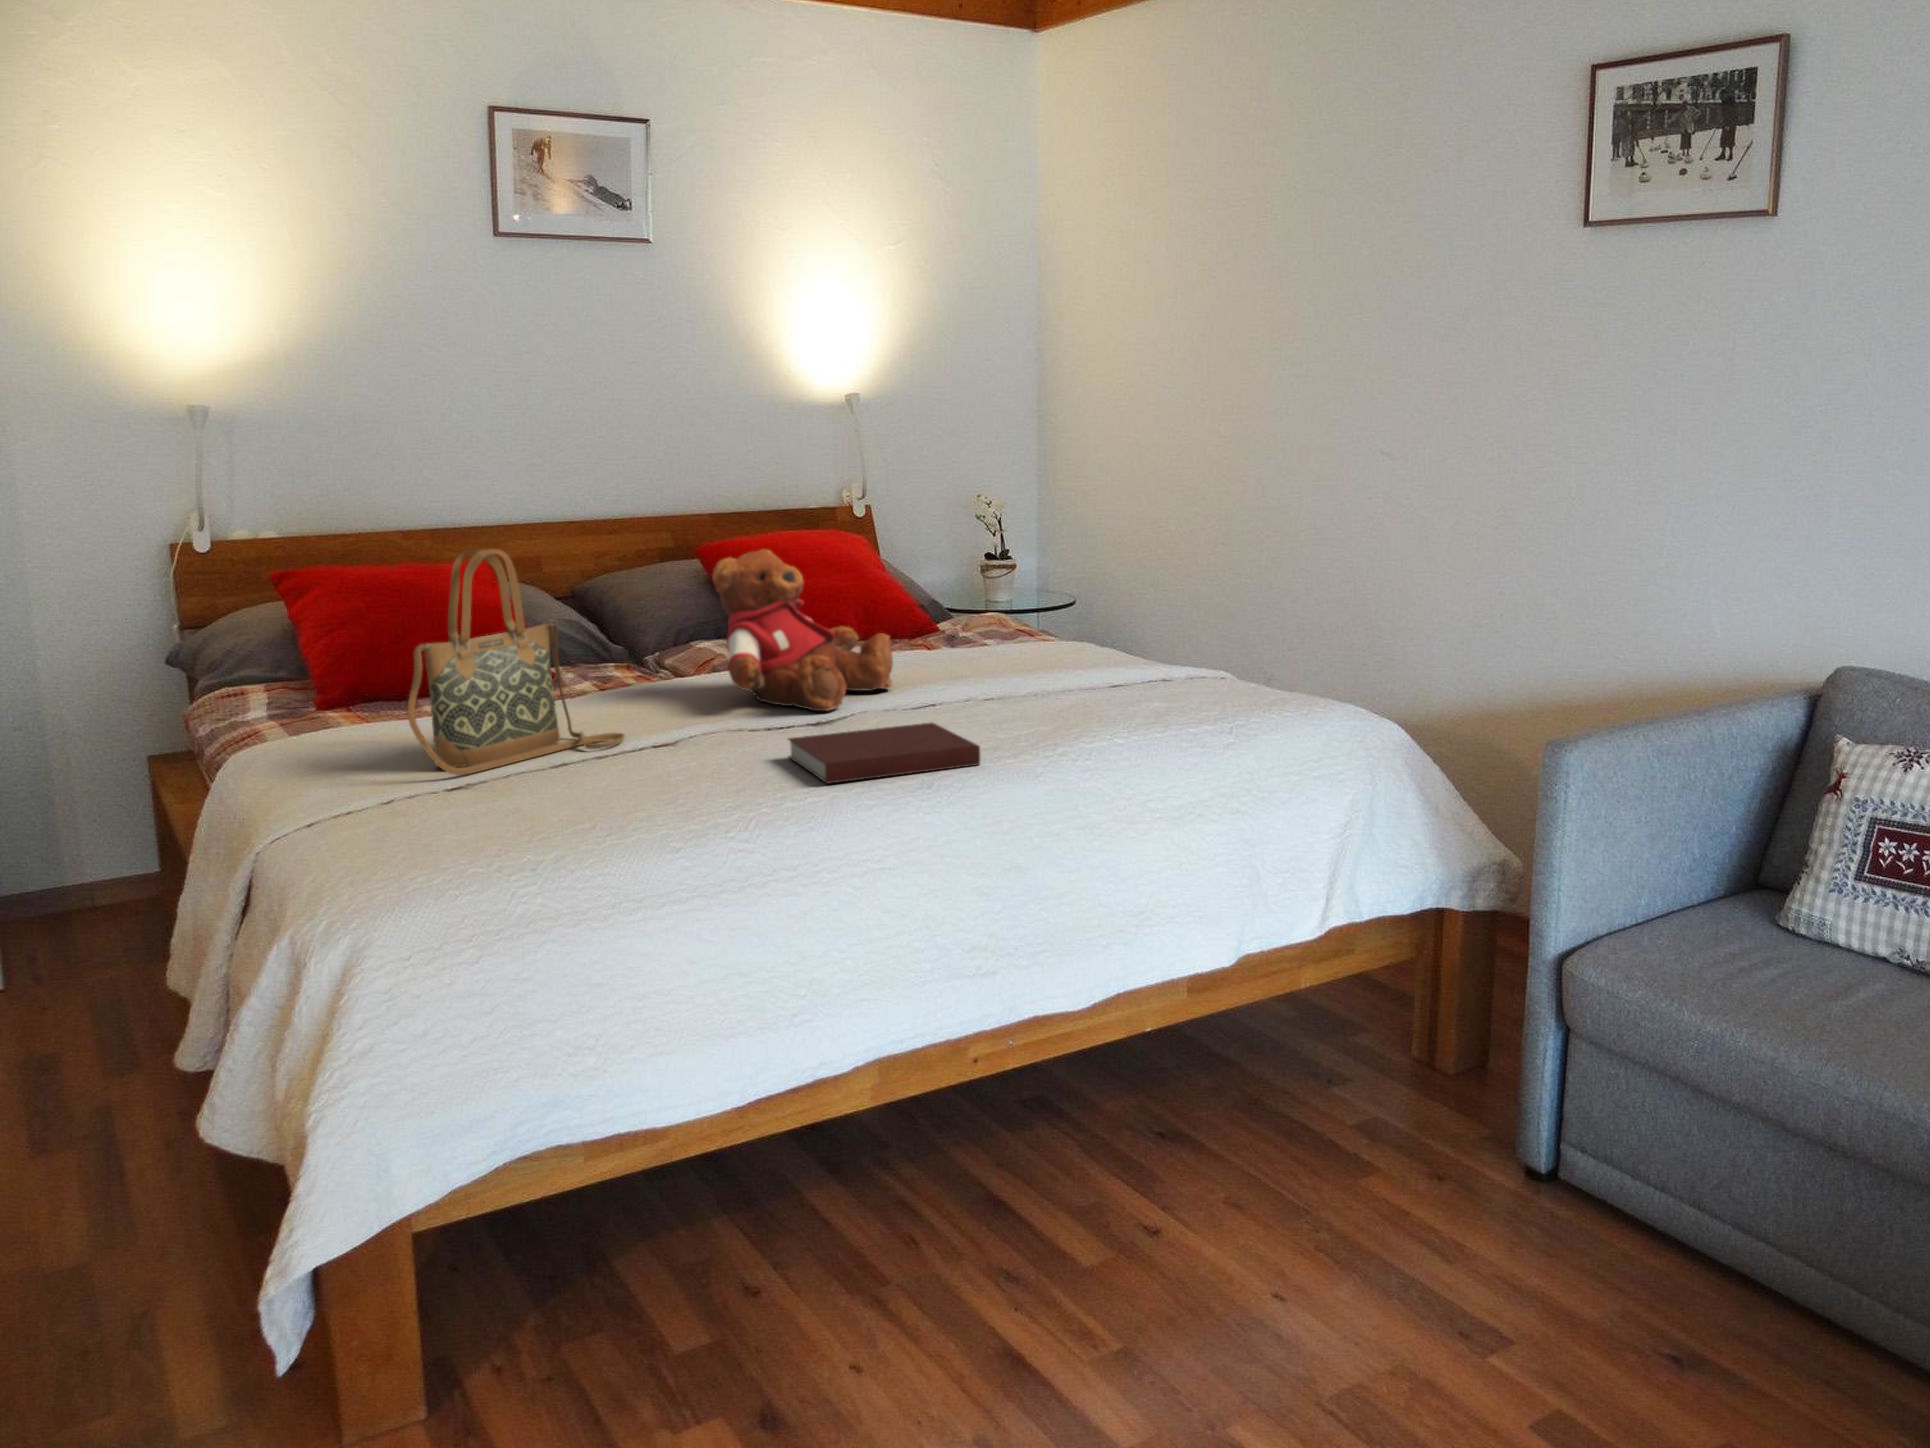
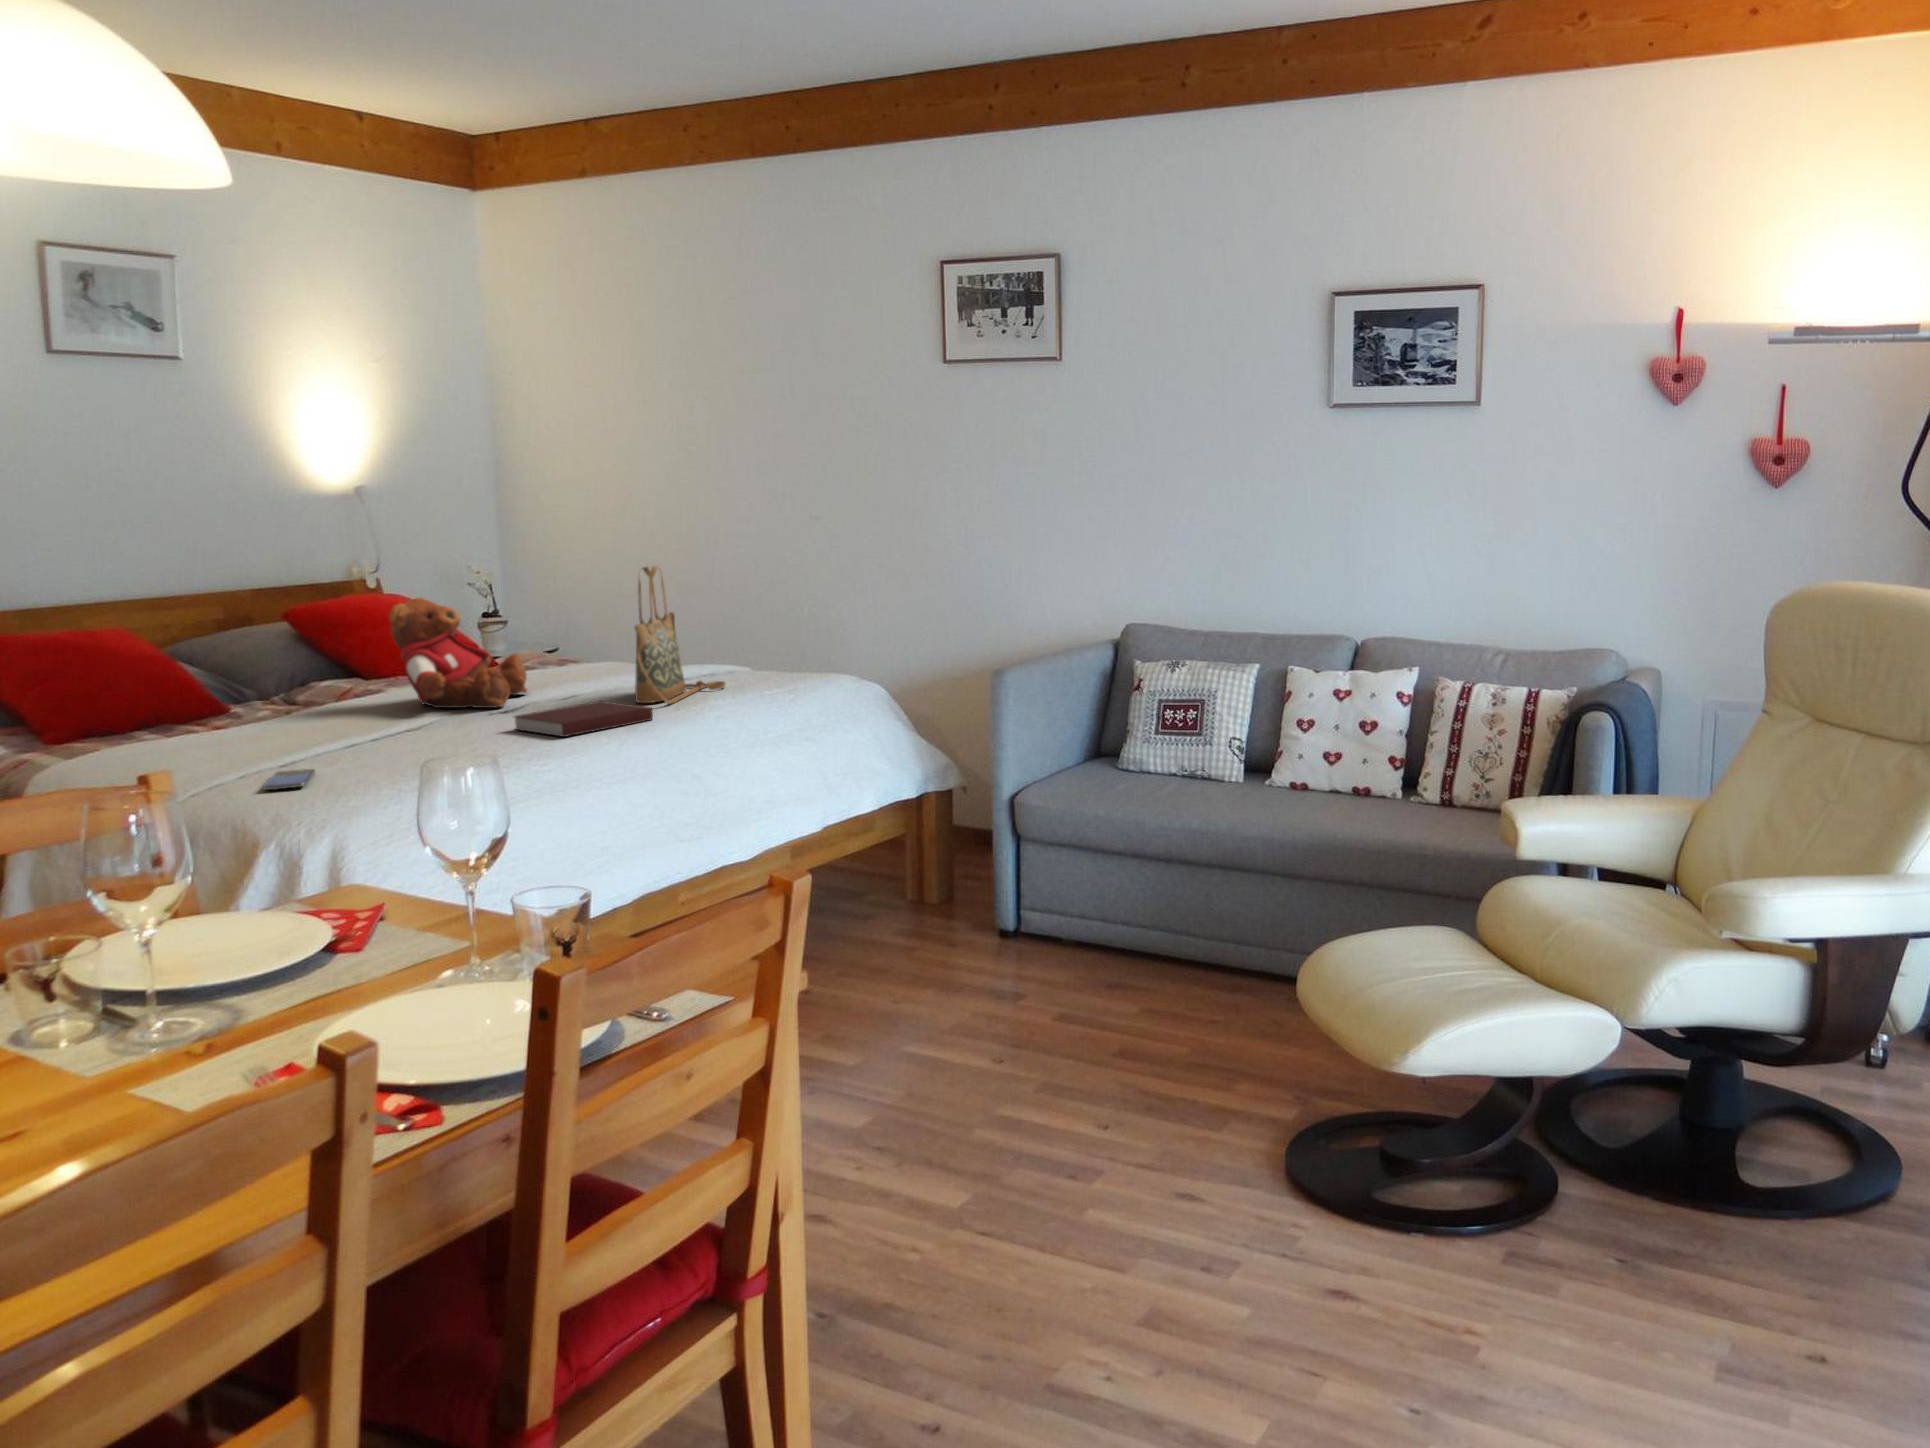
handbag: present [408,549,625,775] -> present [635,566,726,704]
smartphone: none [357,799,464,835] -> present [263,769,315,790]

